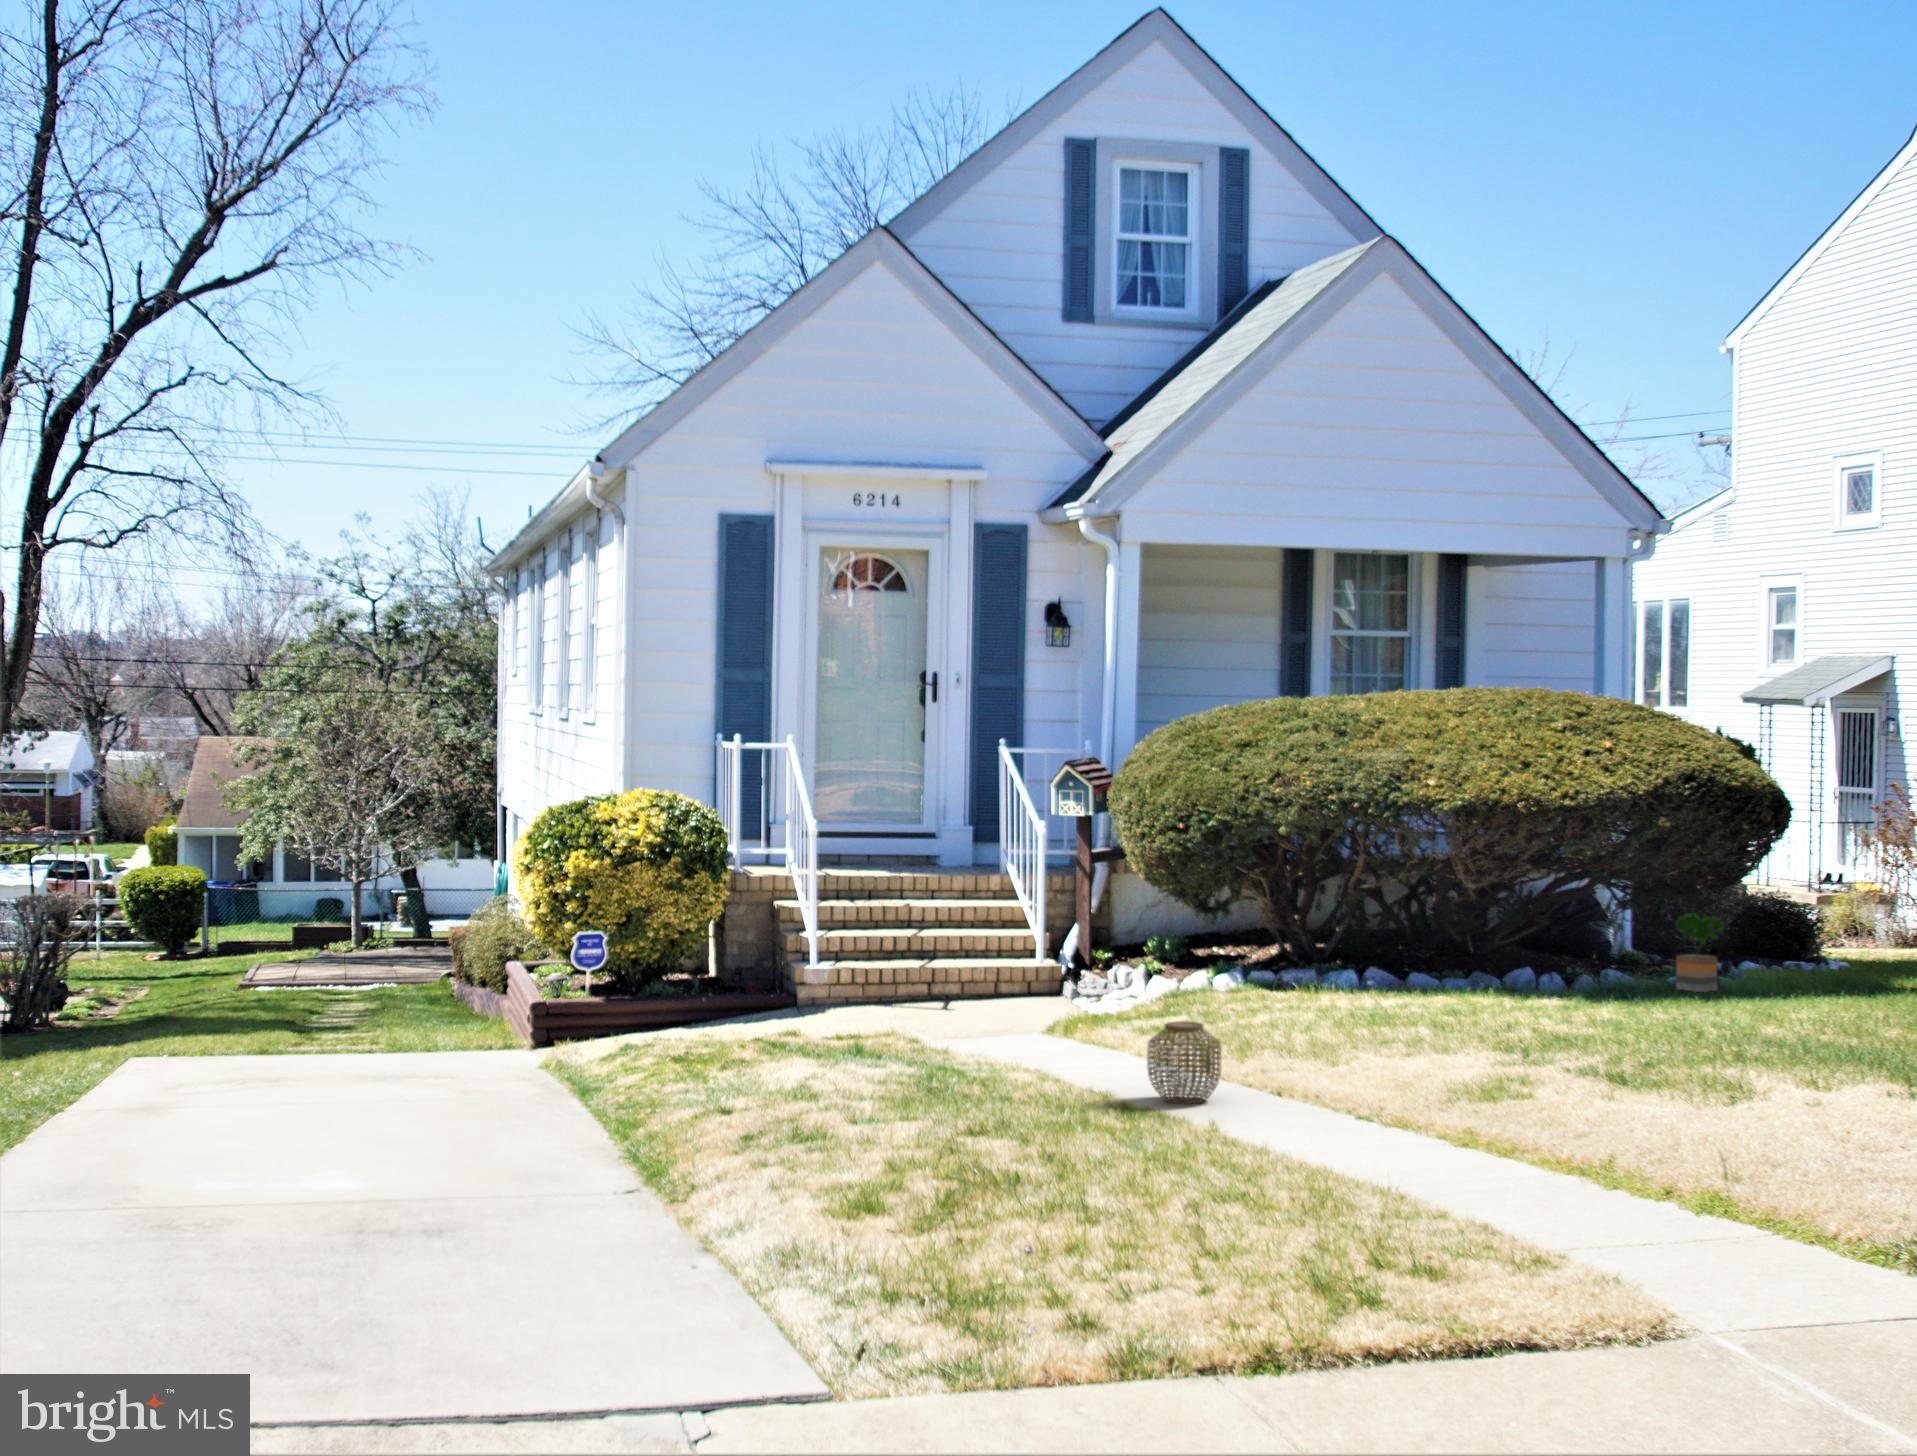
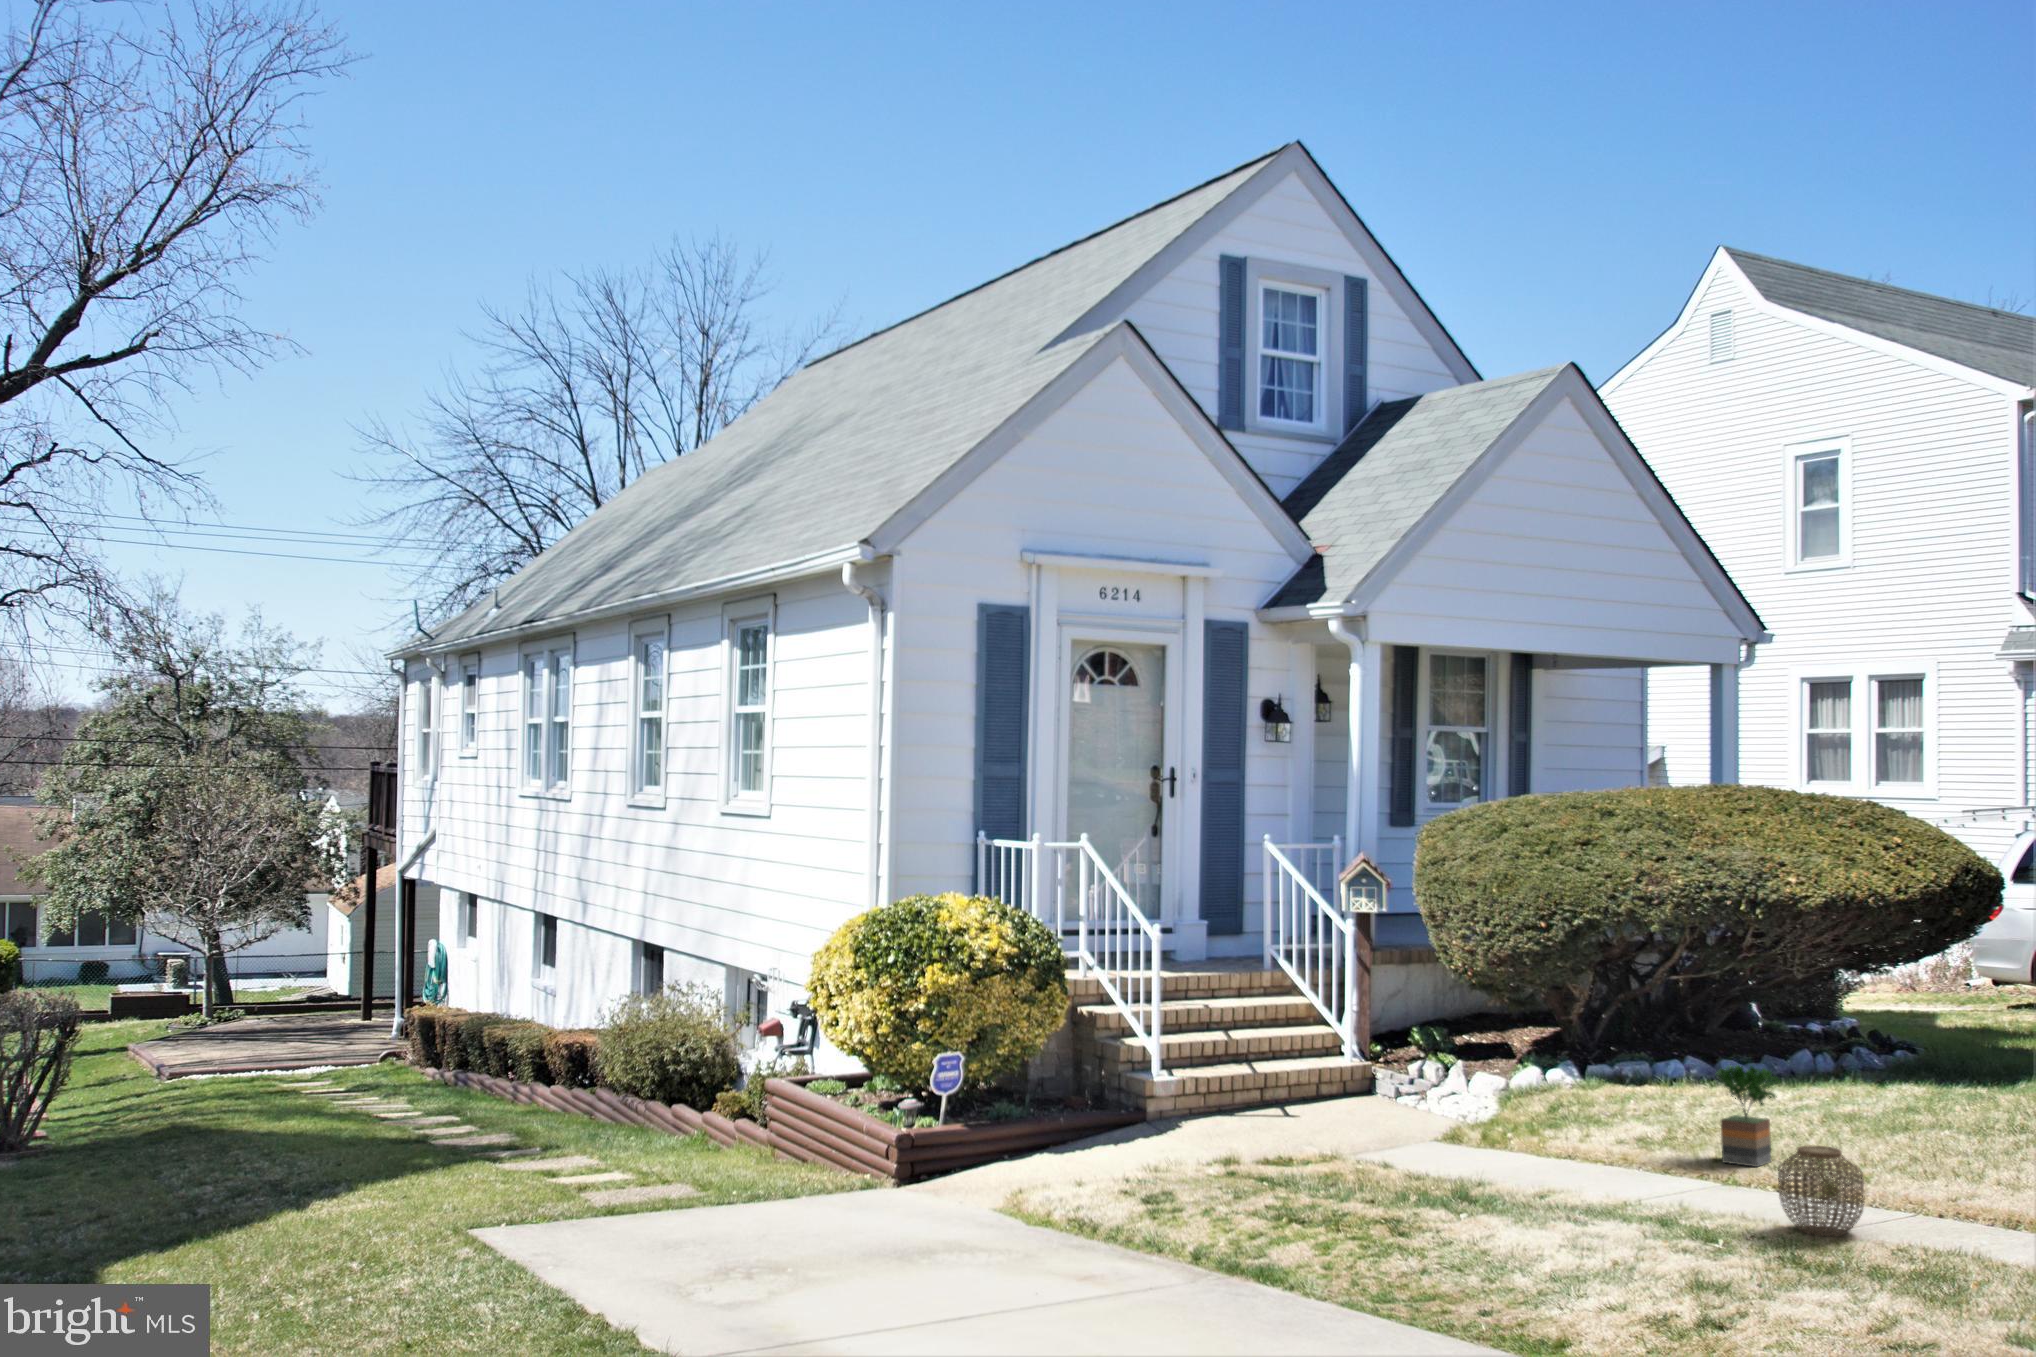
potted tree: present [1676,913,1724,992] -> present [1717,1065,1780,1167]

